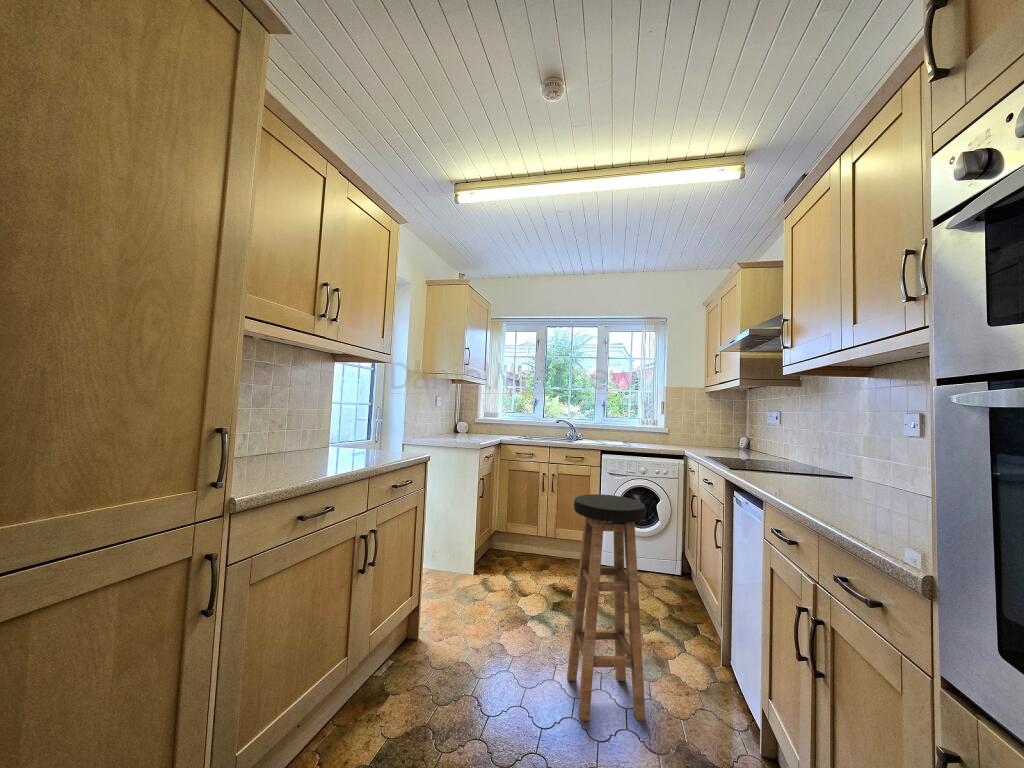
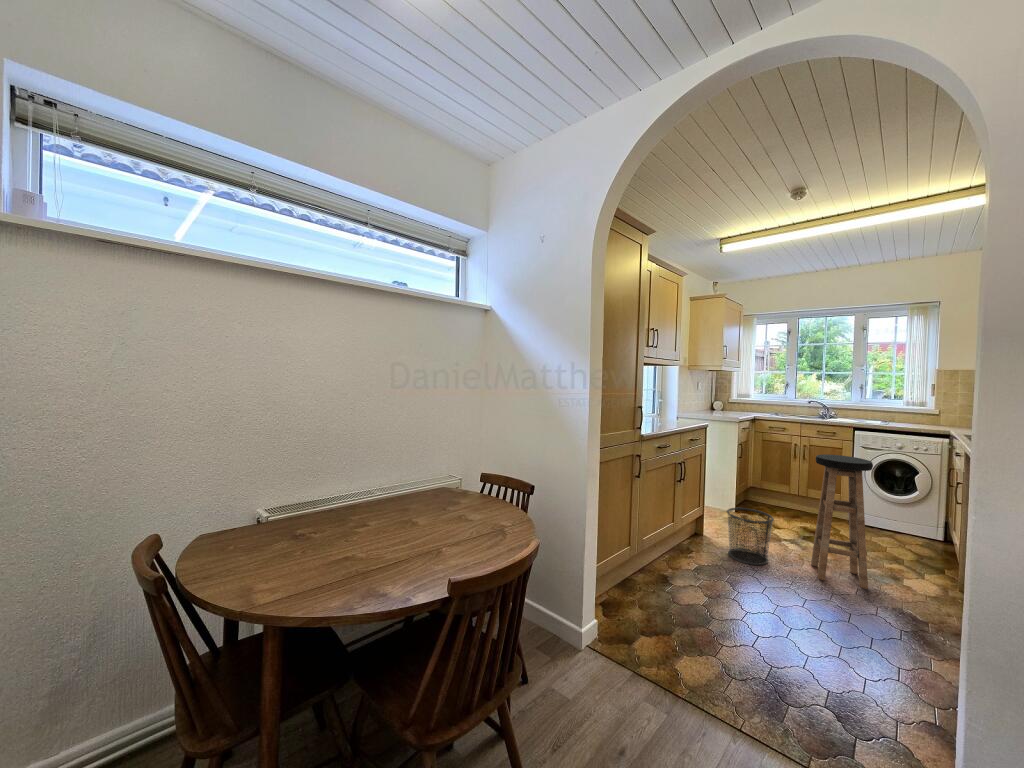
waste bin: none [444,596,516,717] -> present [727,508,774,565]

